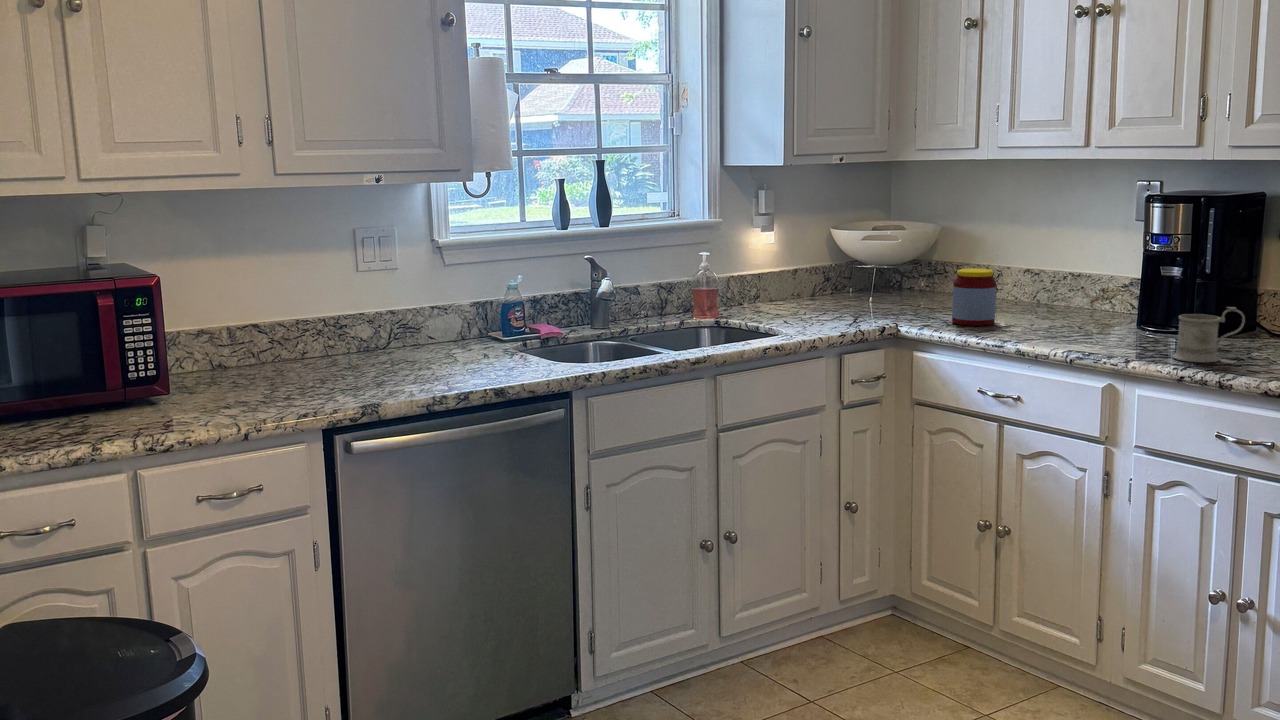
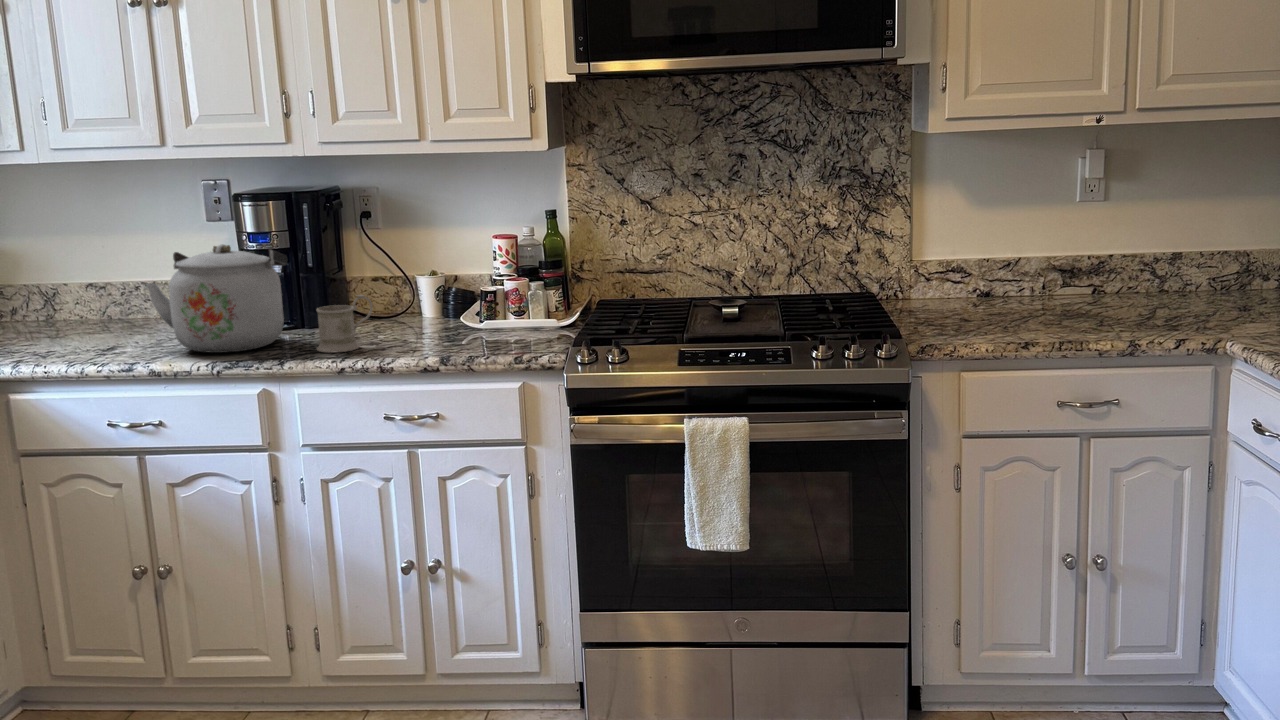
kettle: none [1038,243,1179,345] -> present [146,244,287,353]
jar: present [952,268,996,326] -> none [34,288,93,355]

